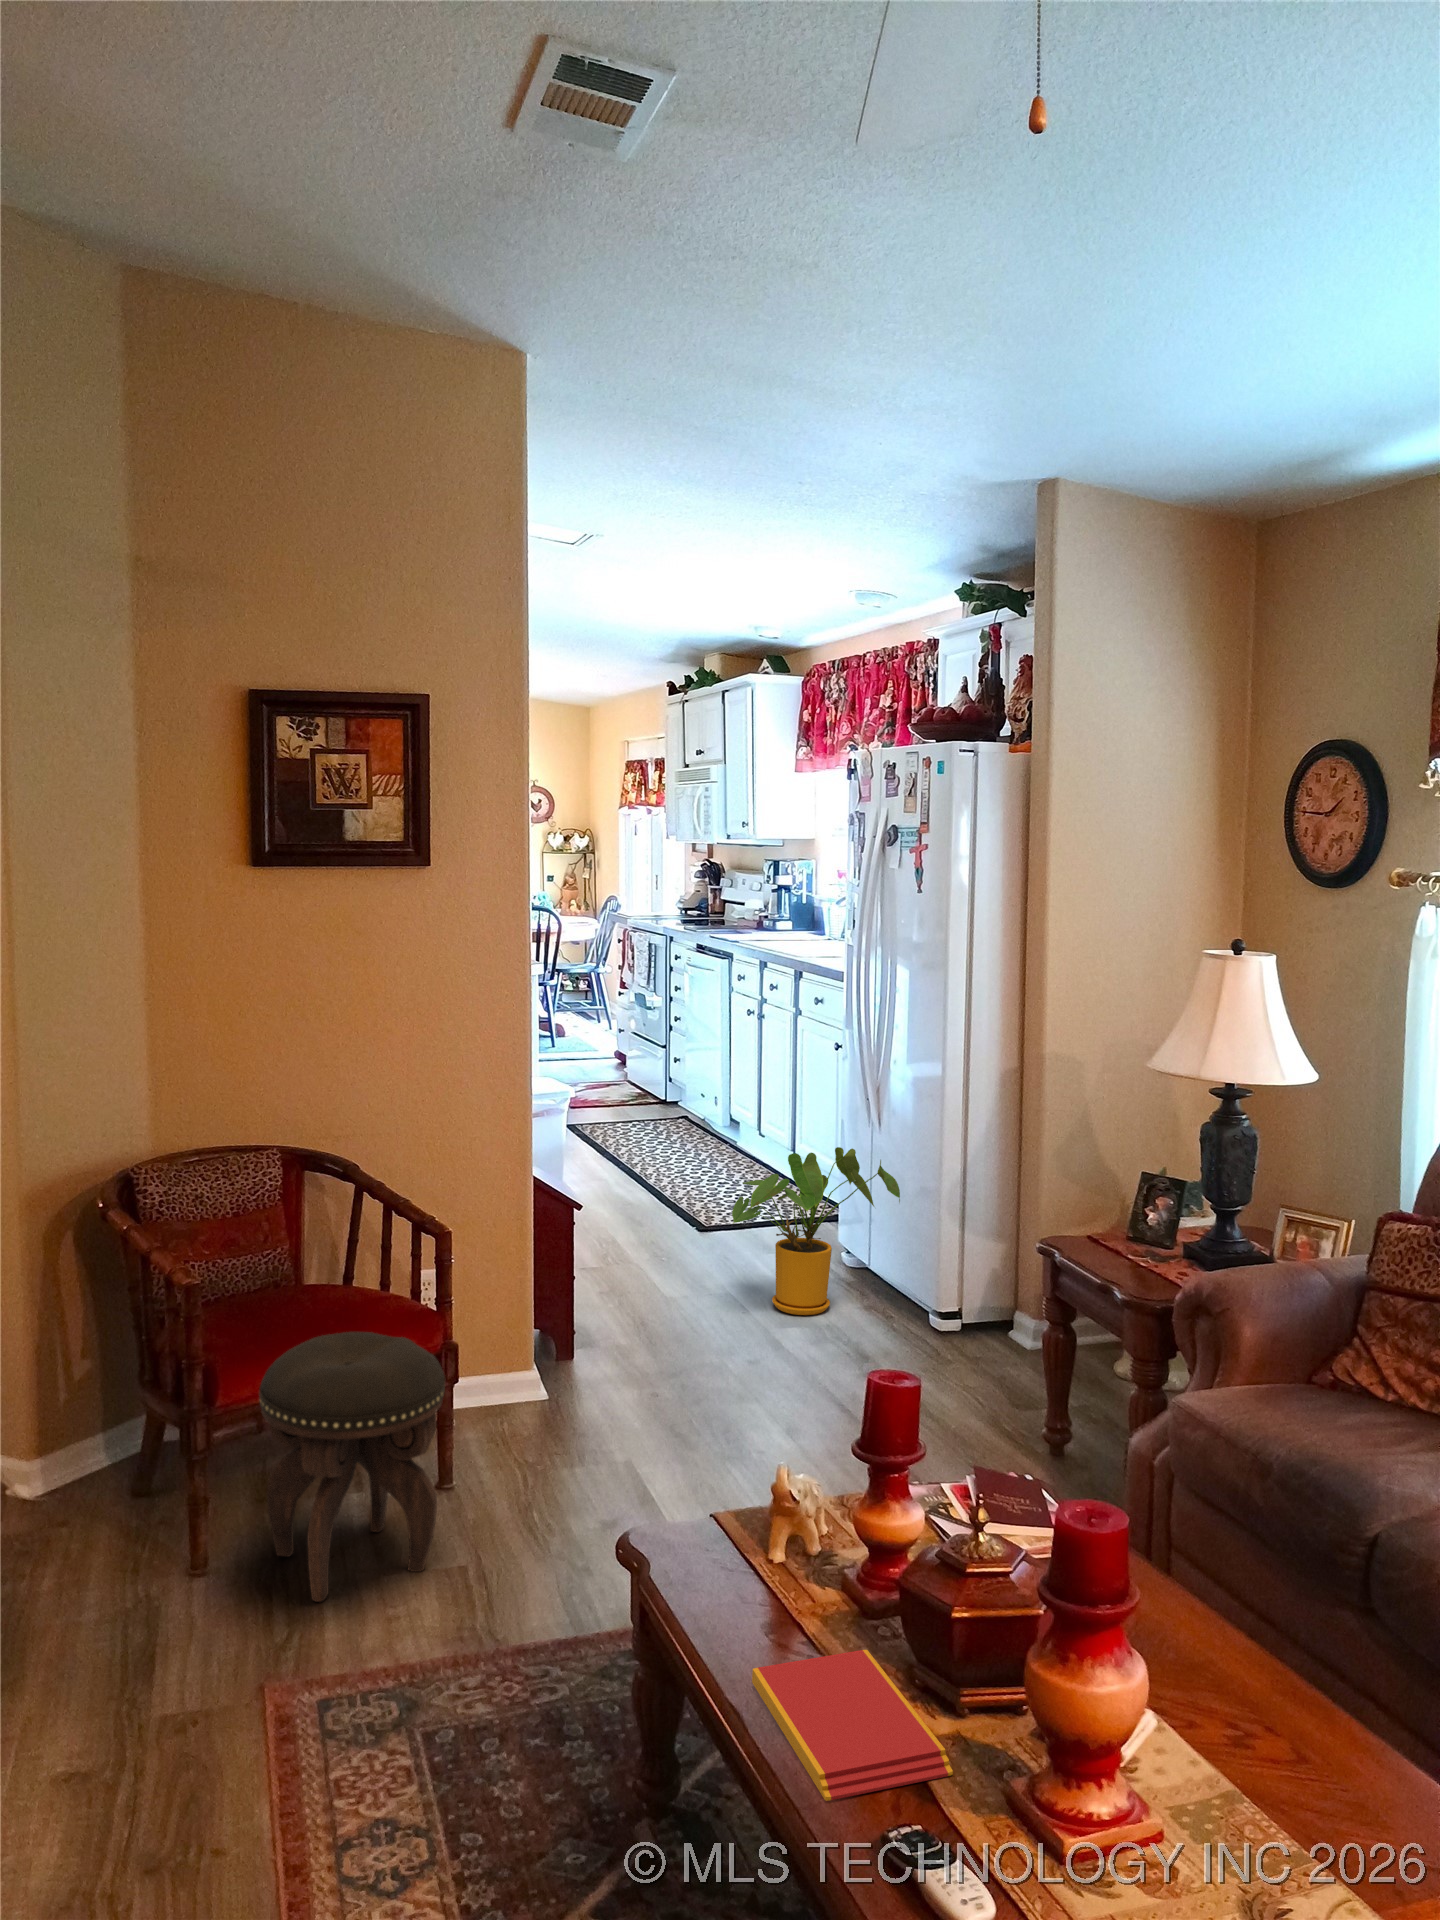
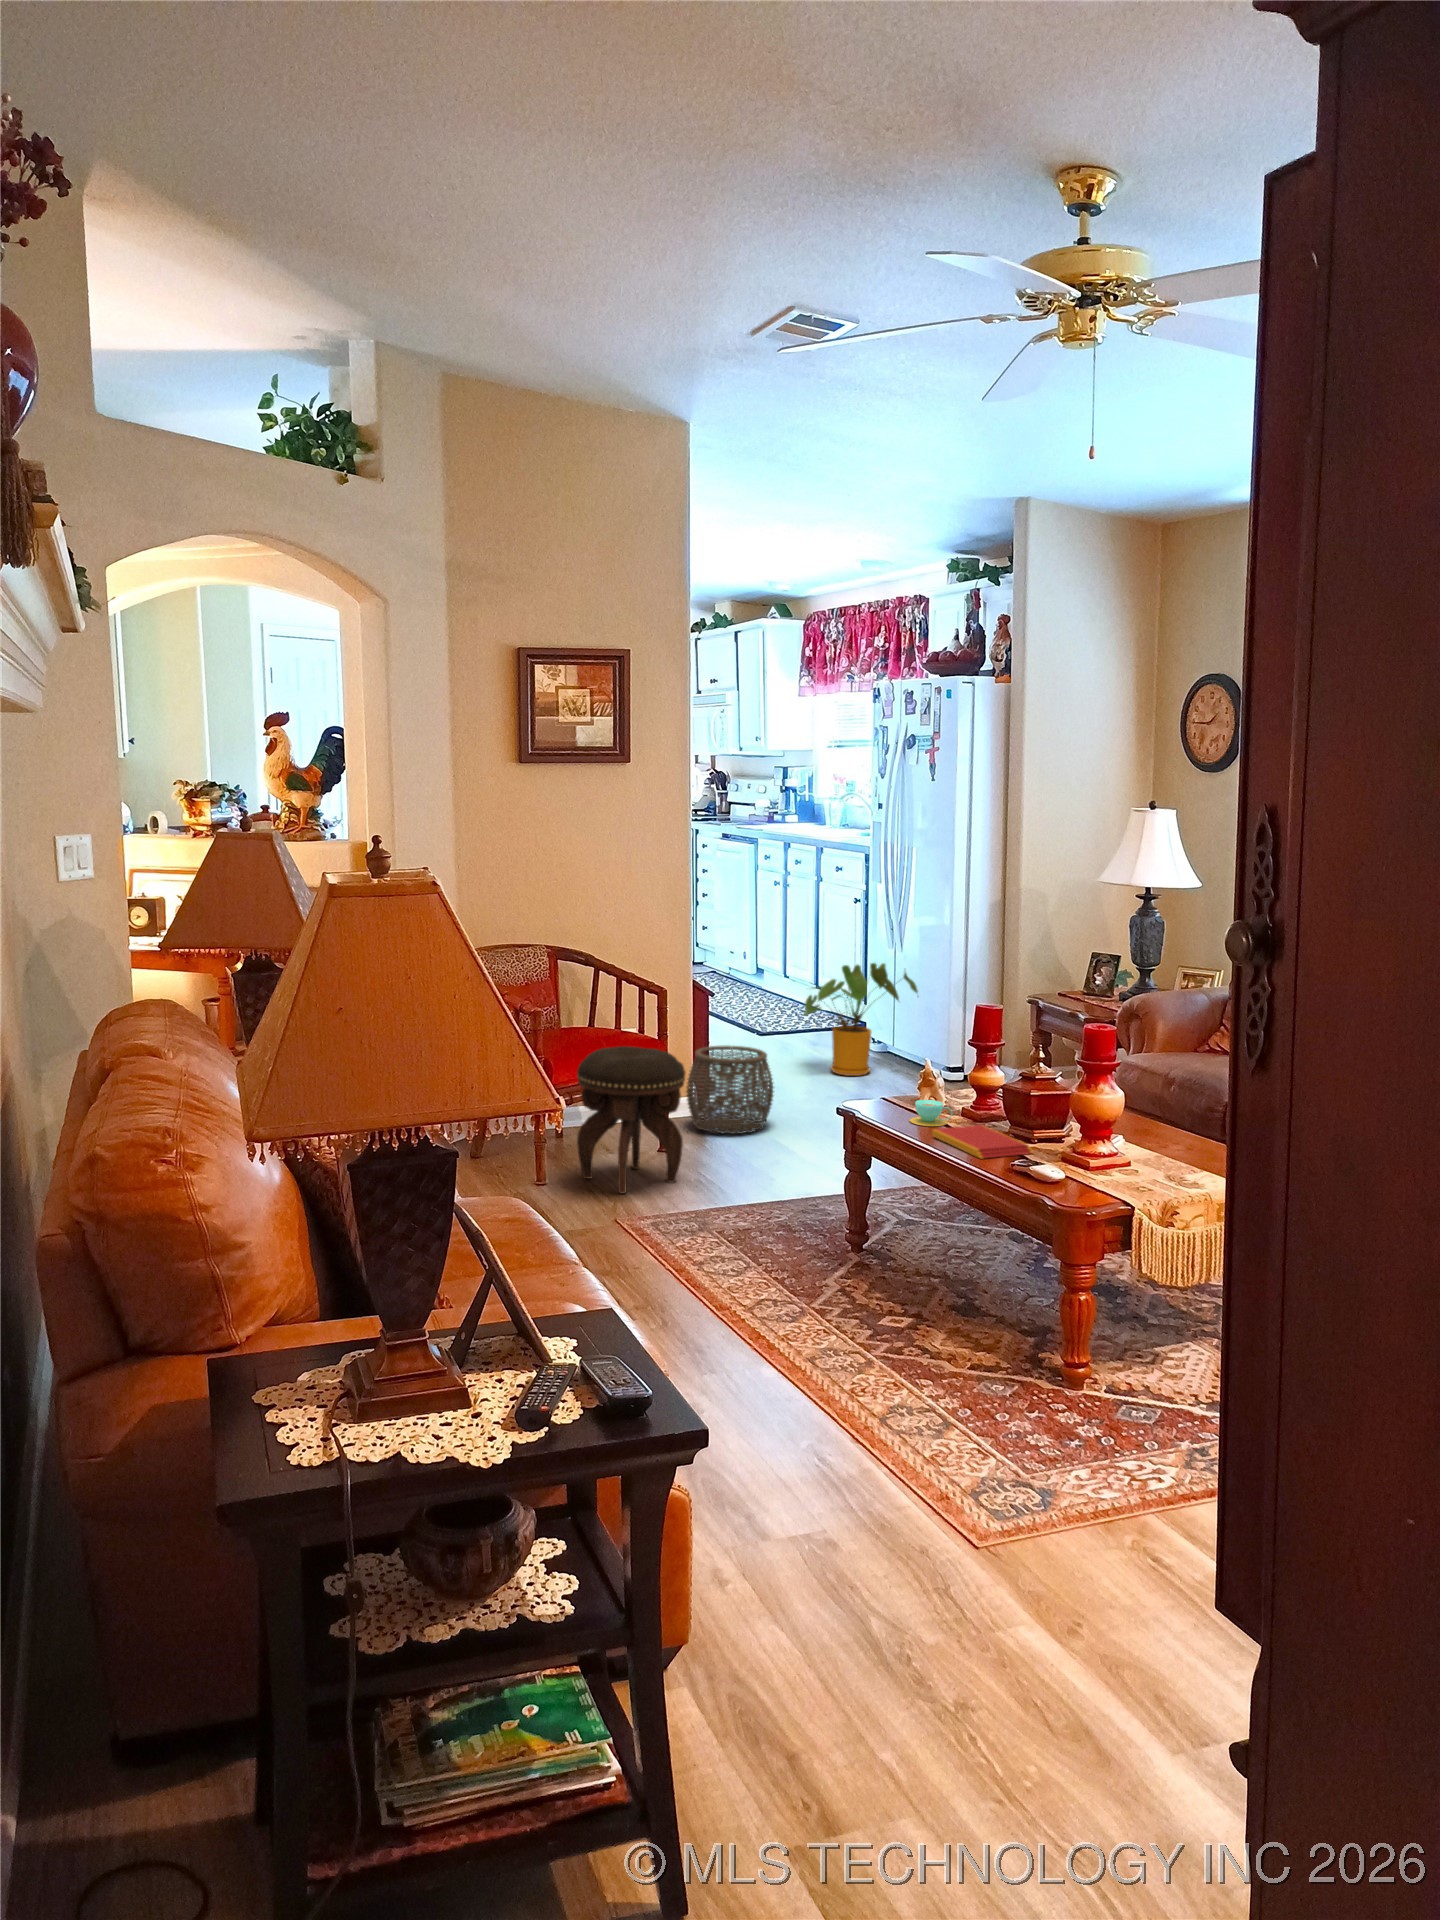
woven basket: none [507,1295,645,1447] -> present [686,1045,774,1134]
teacup: none [730,1563,813,1635] -> present [910,1100,952,1126]

